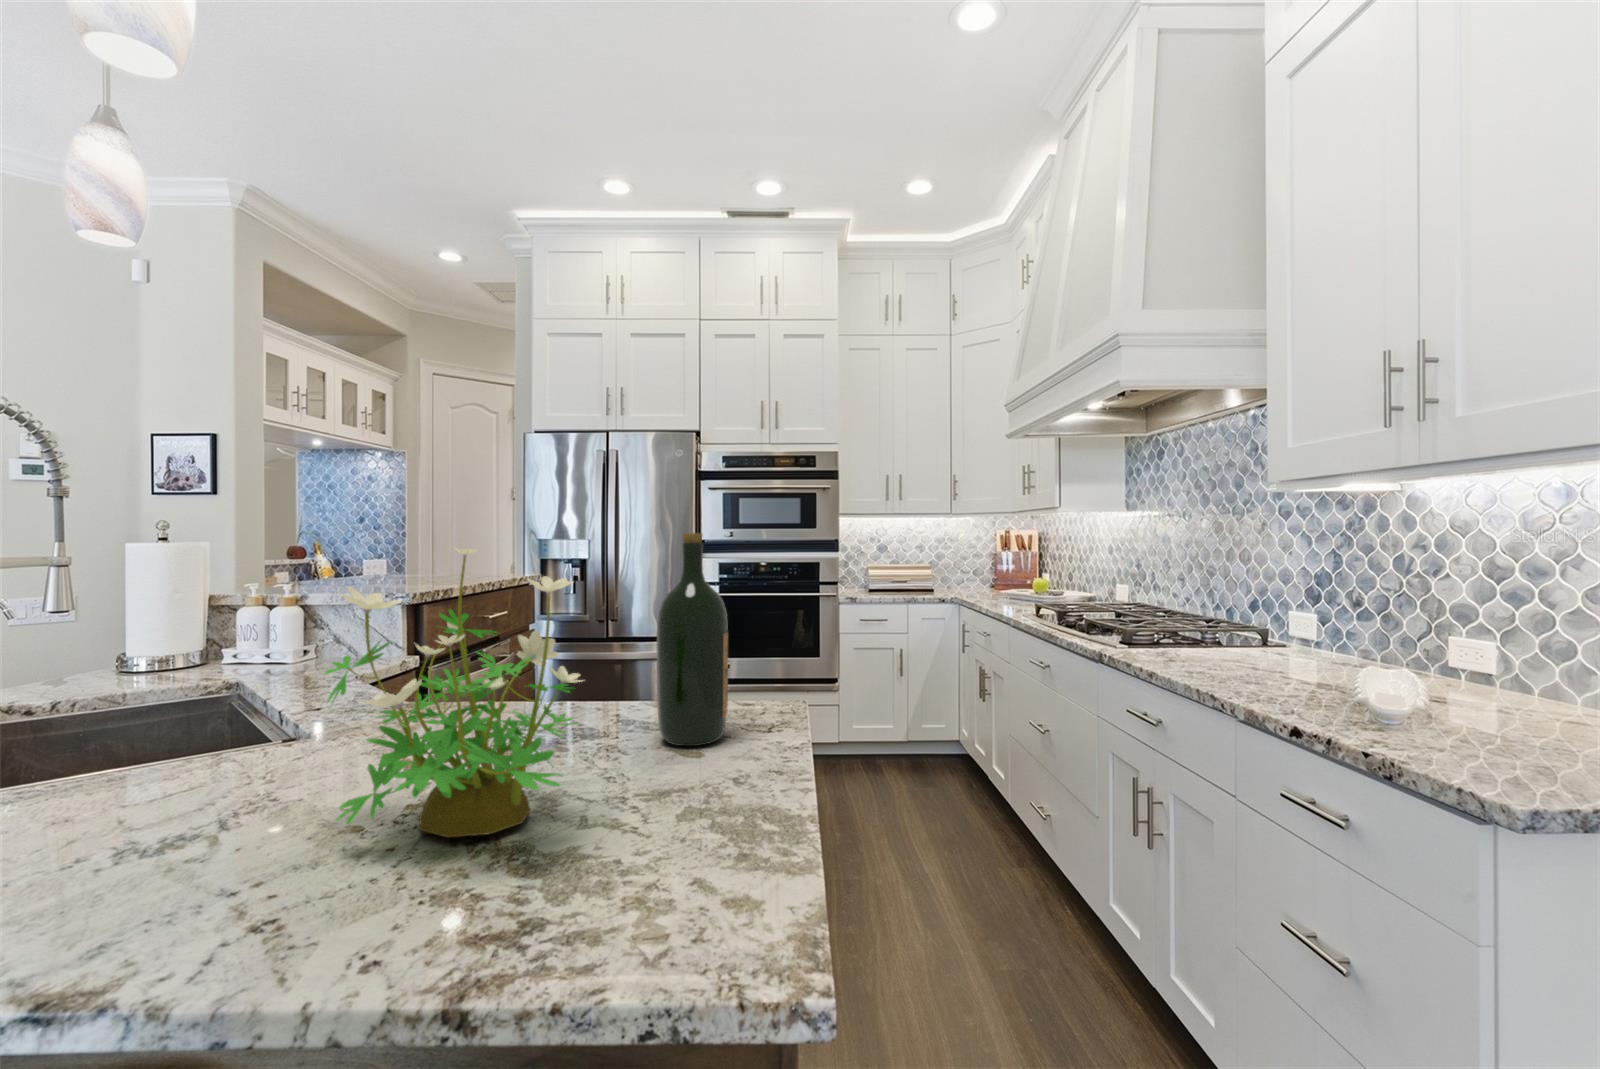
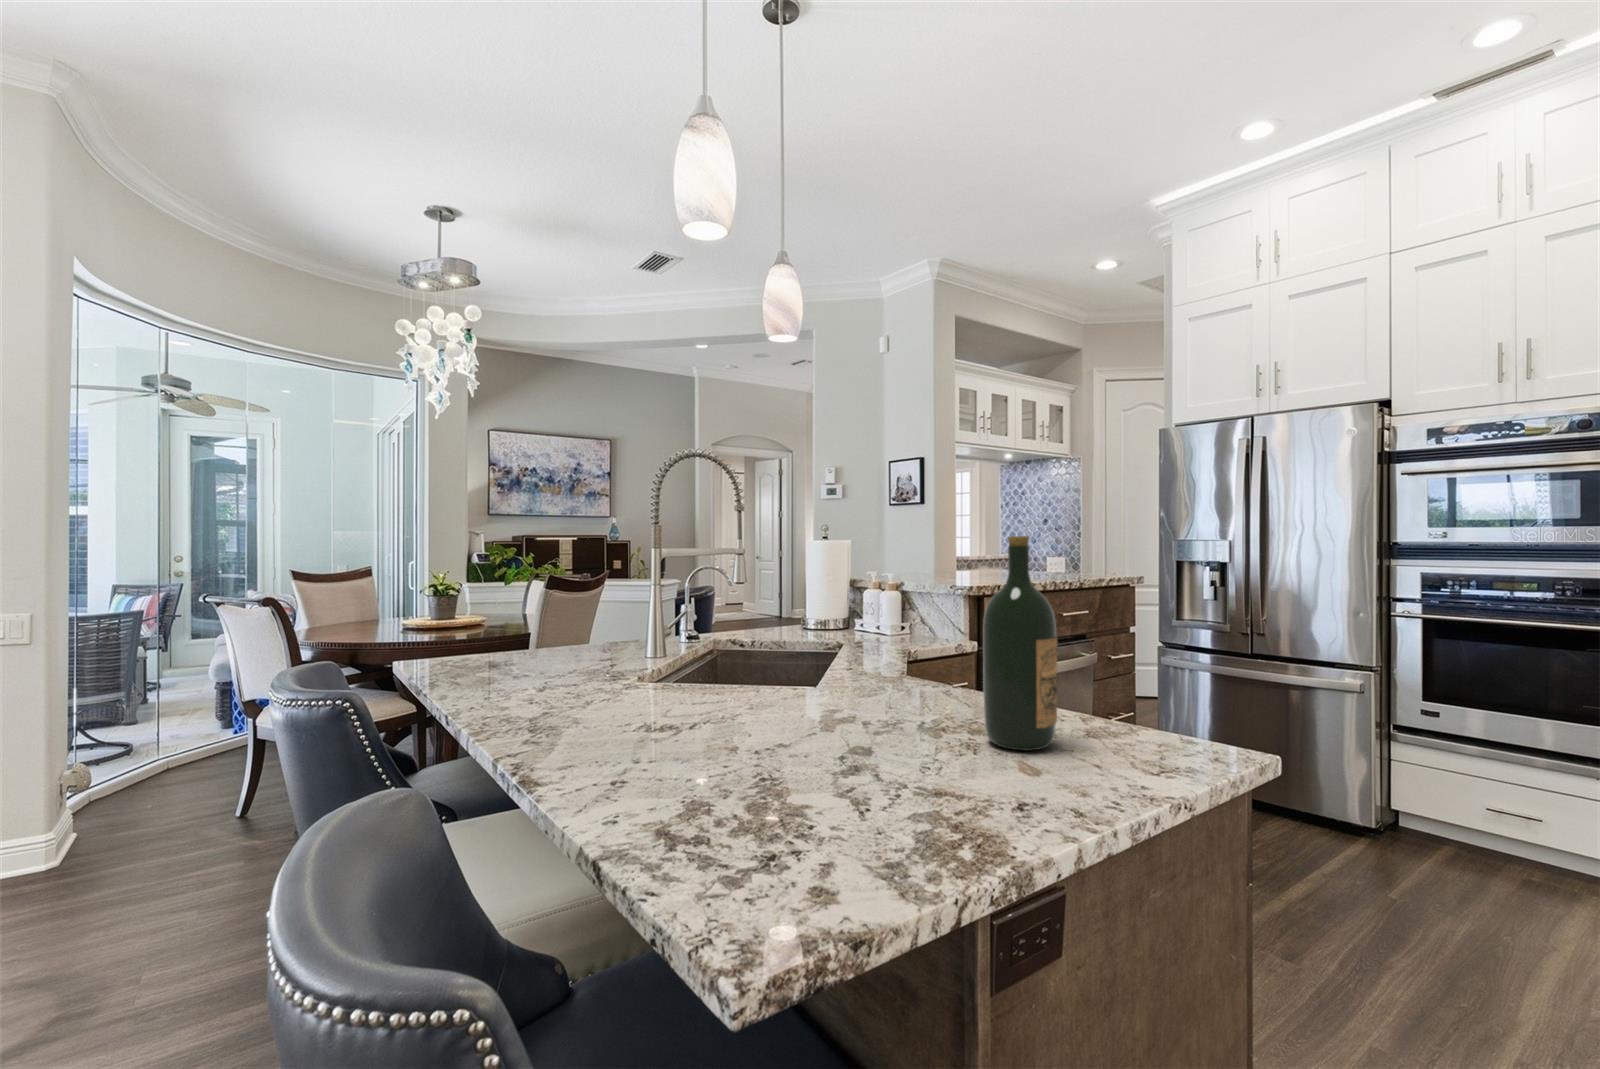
potted plant: present [324,547,582,837] -> none [702,548,850,755]

